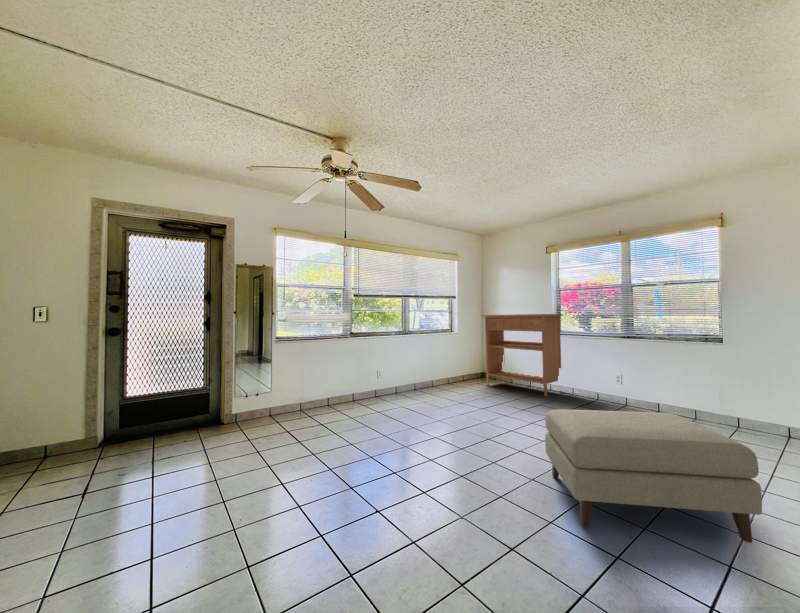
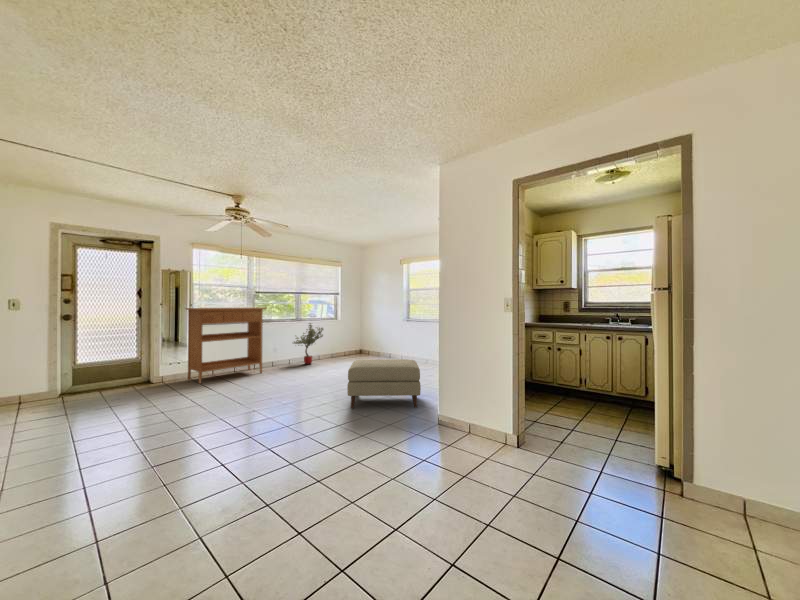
console table: present [481,314,563,397] -> present [186,307,266,384]
potted tree: none [400,337,440,395] -> present [294,323,323,364]

